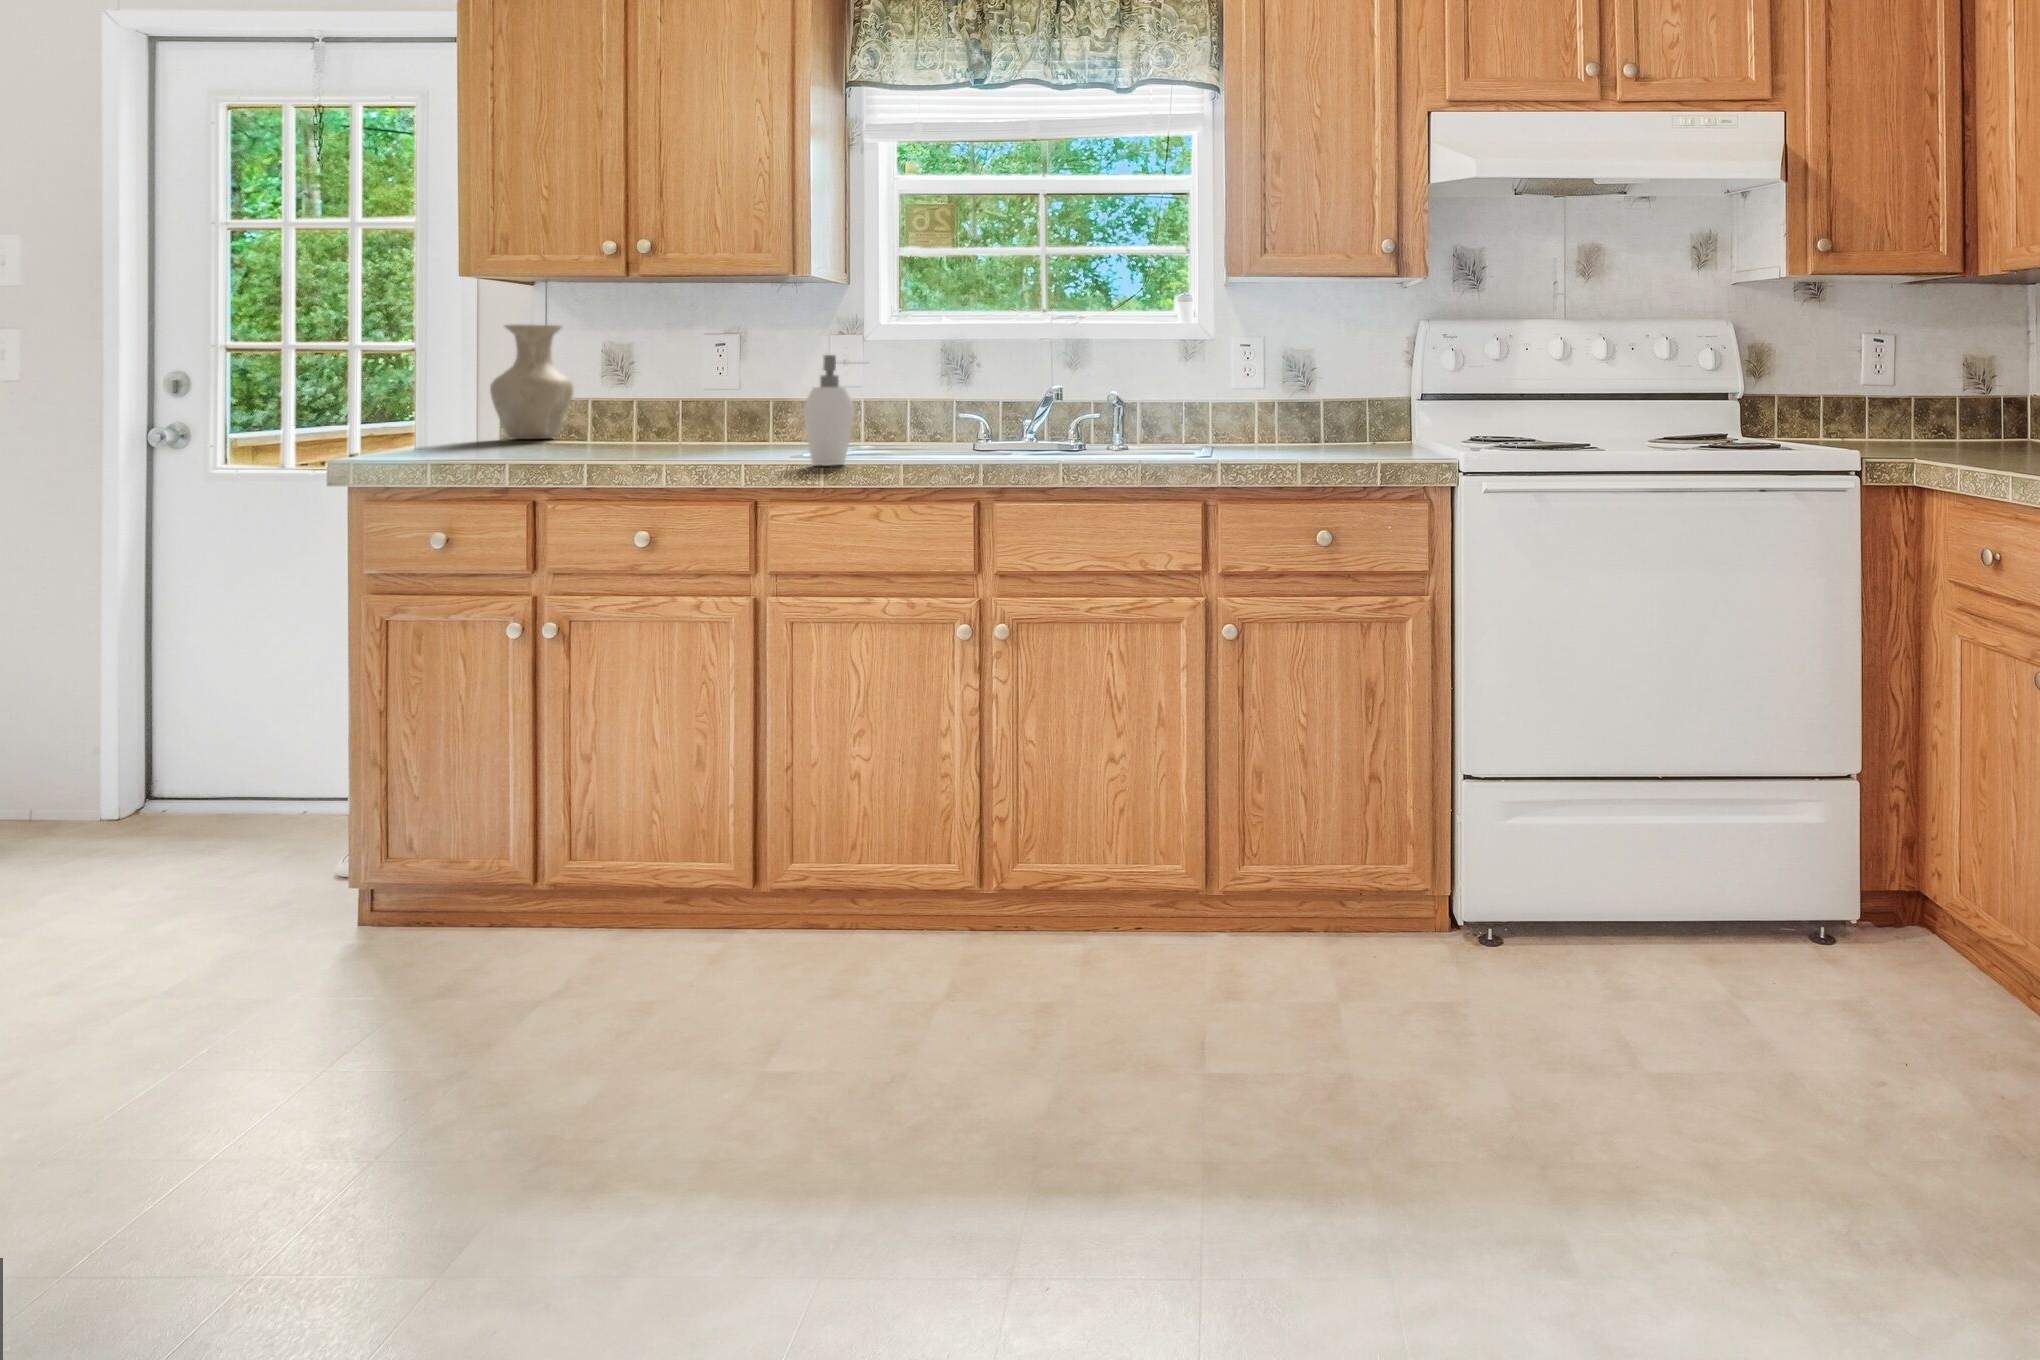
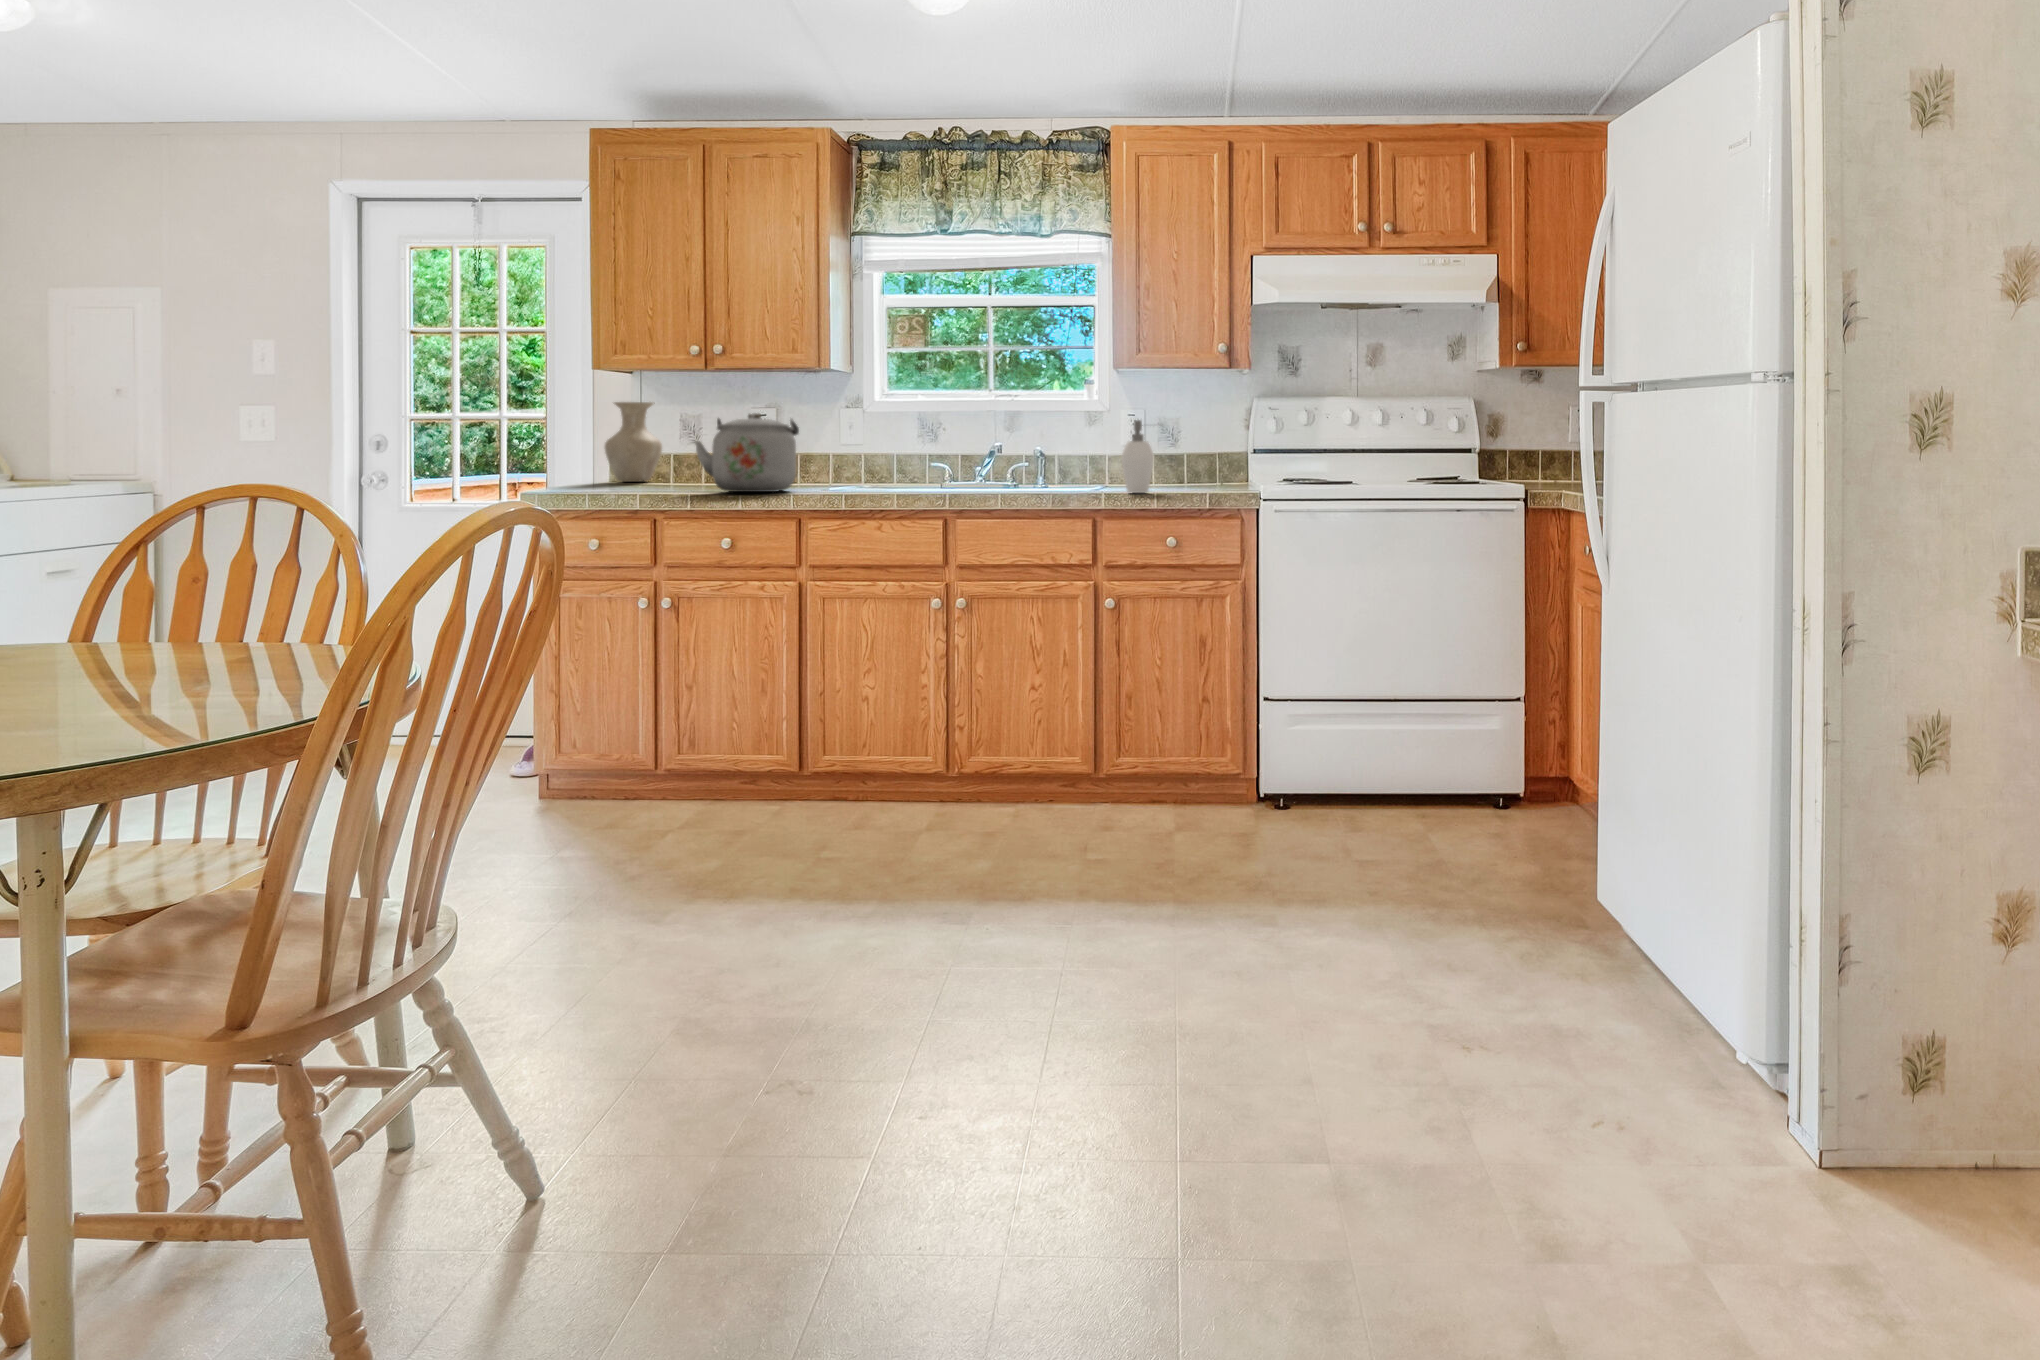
kettle: none [601,340,764,459] -> present [695,413,799,492]
soap dispenser: present [804,355,854,466] -> present [1122,420,1154,493]

